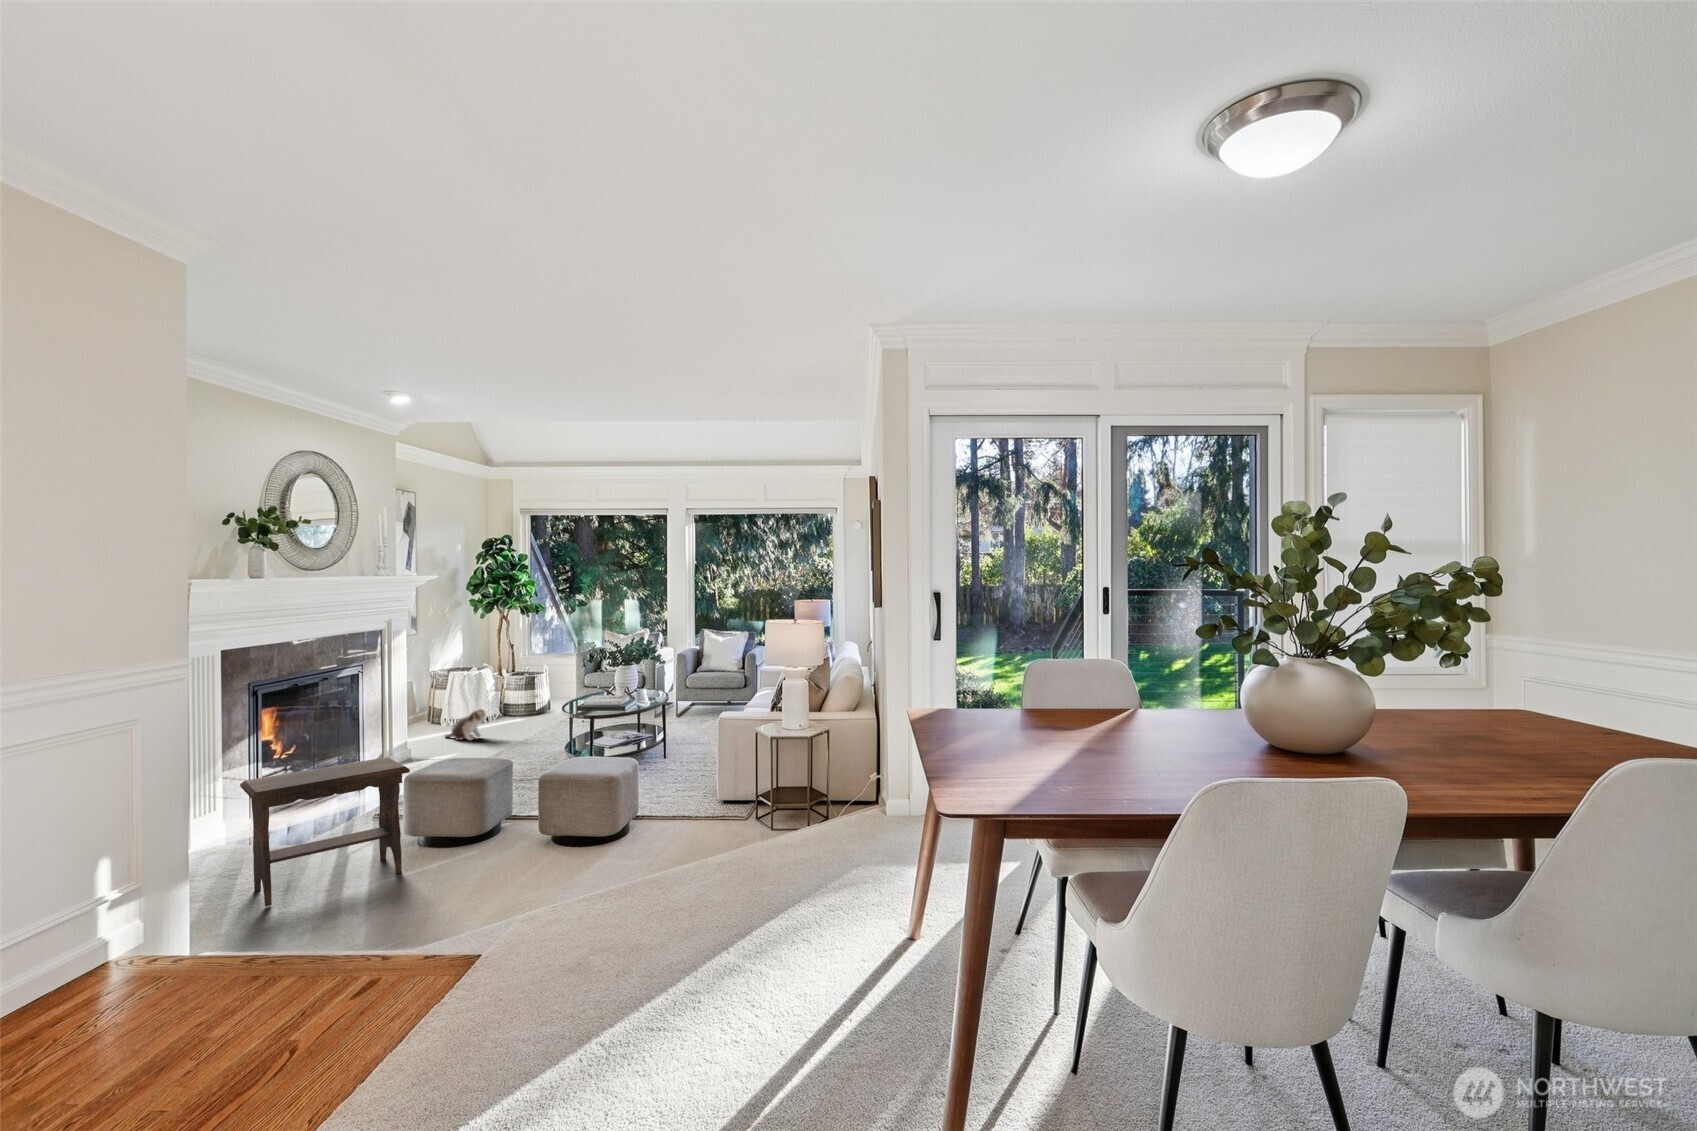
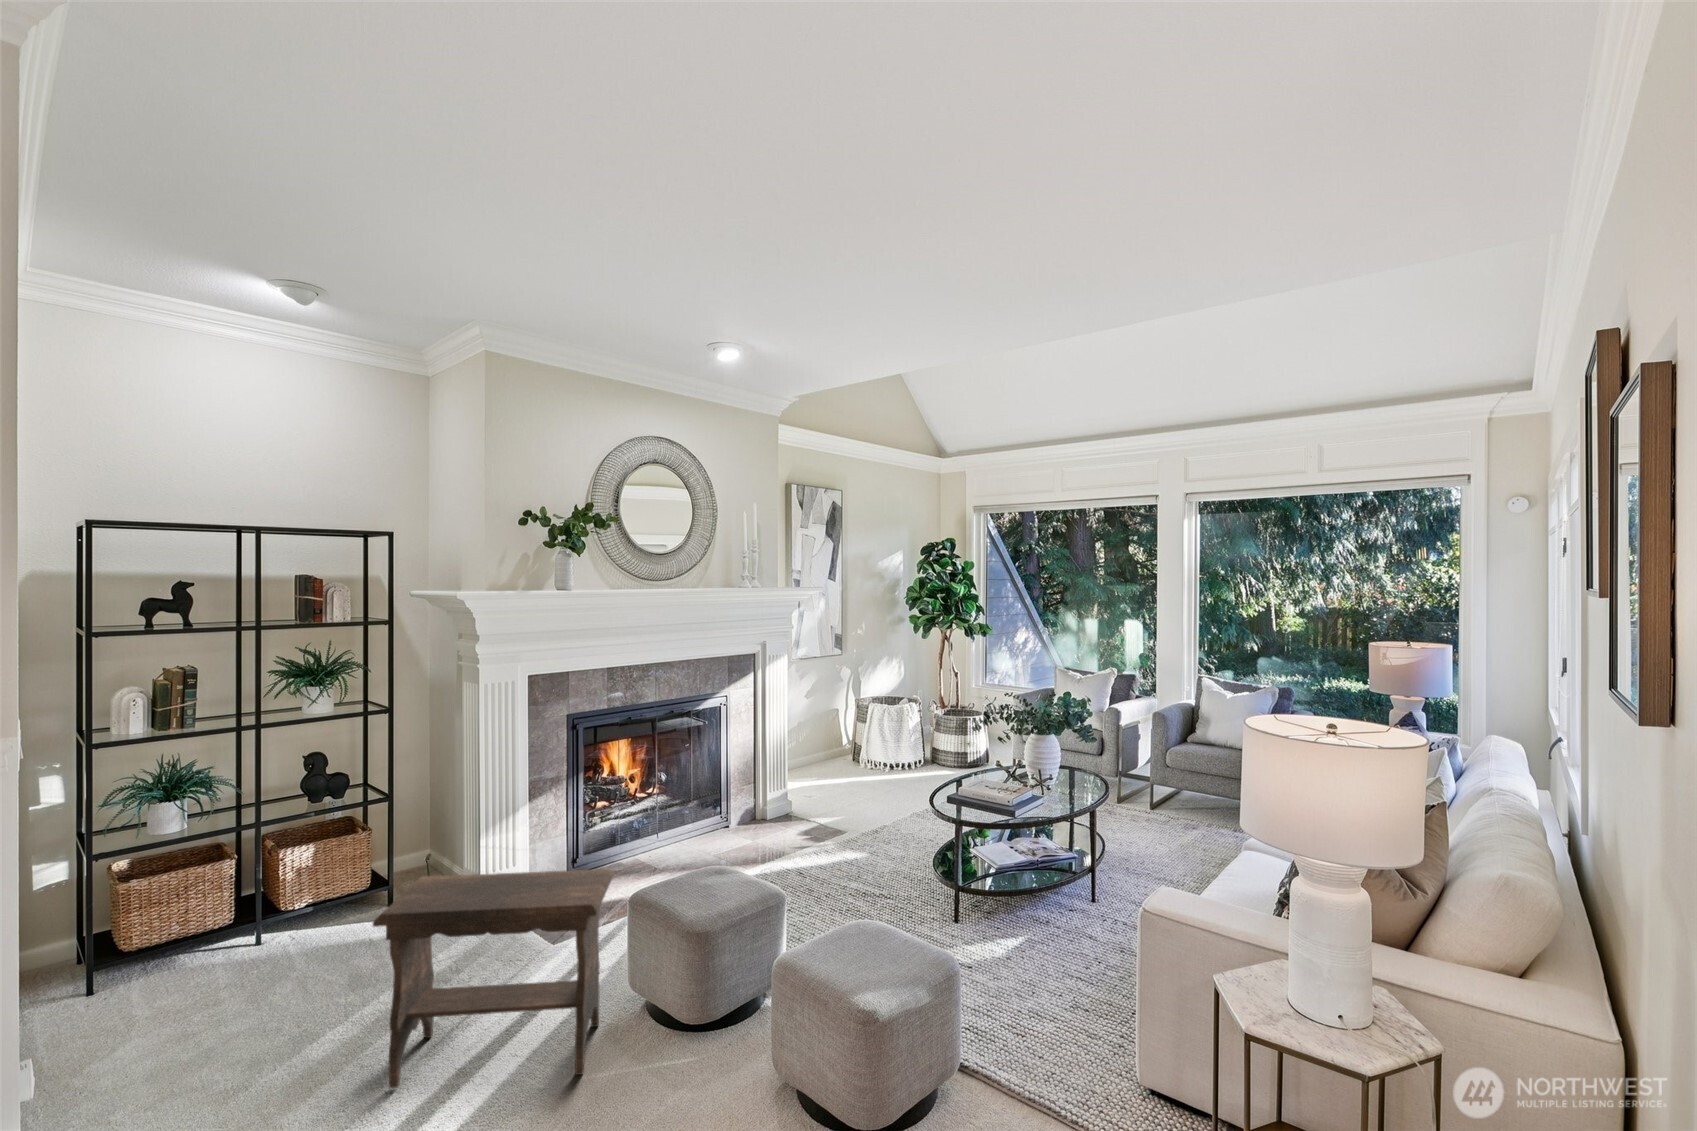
plush toy: present [445,709,488,740] -> none [848,759,891,798]

